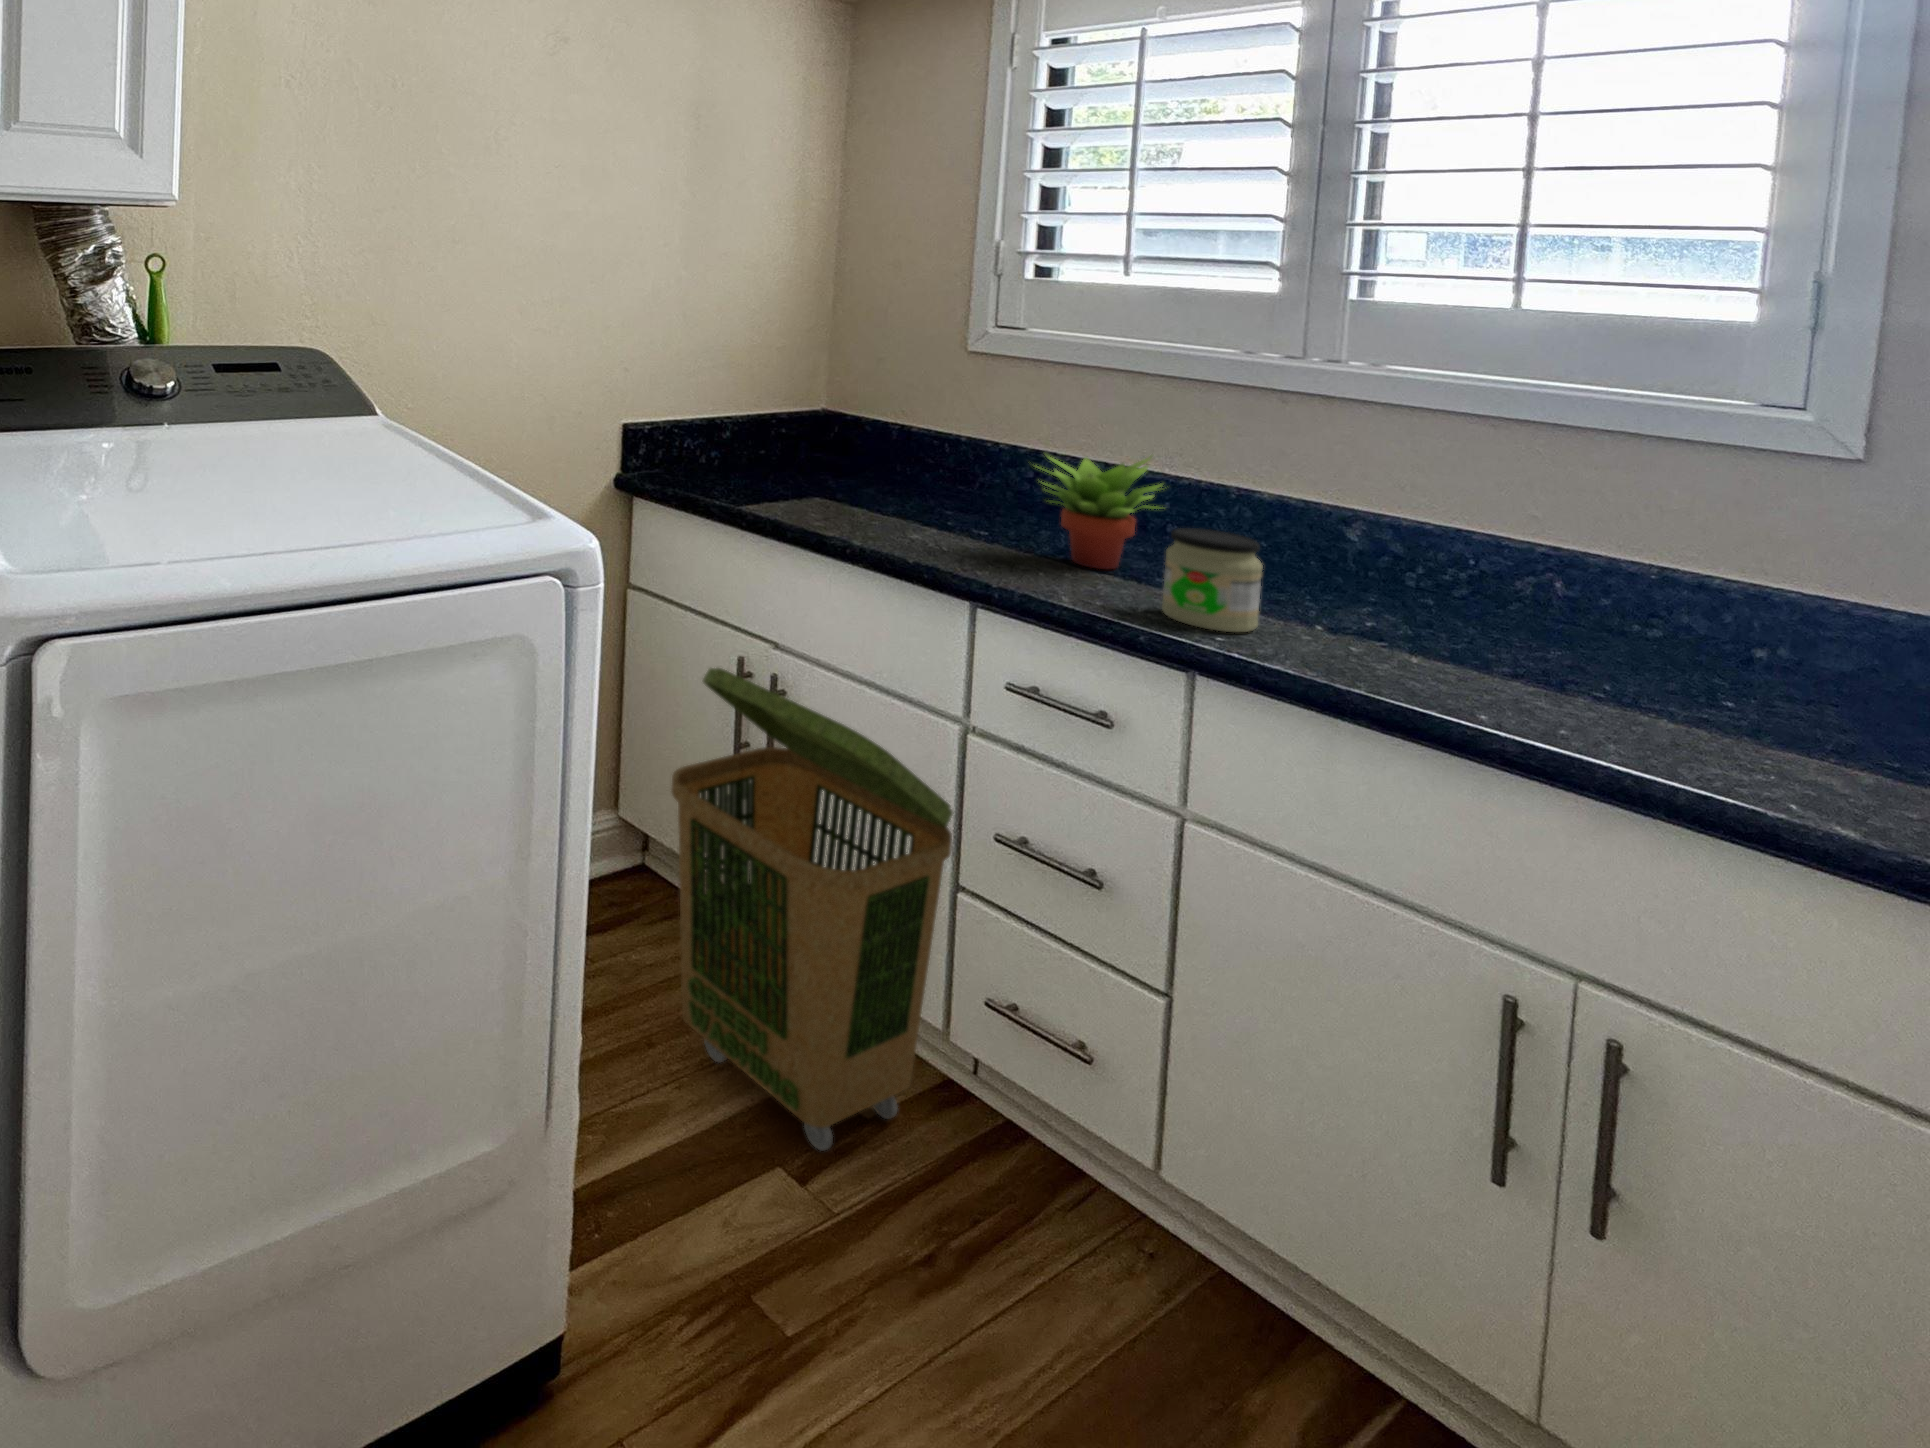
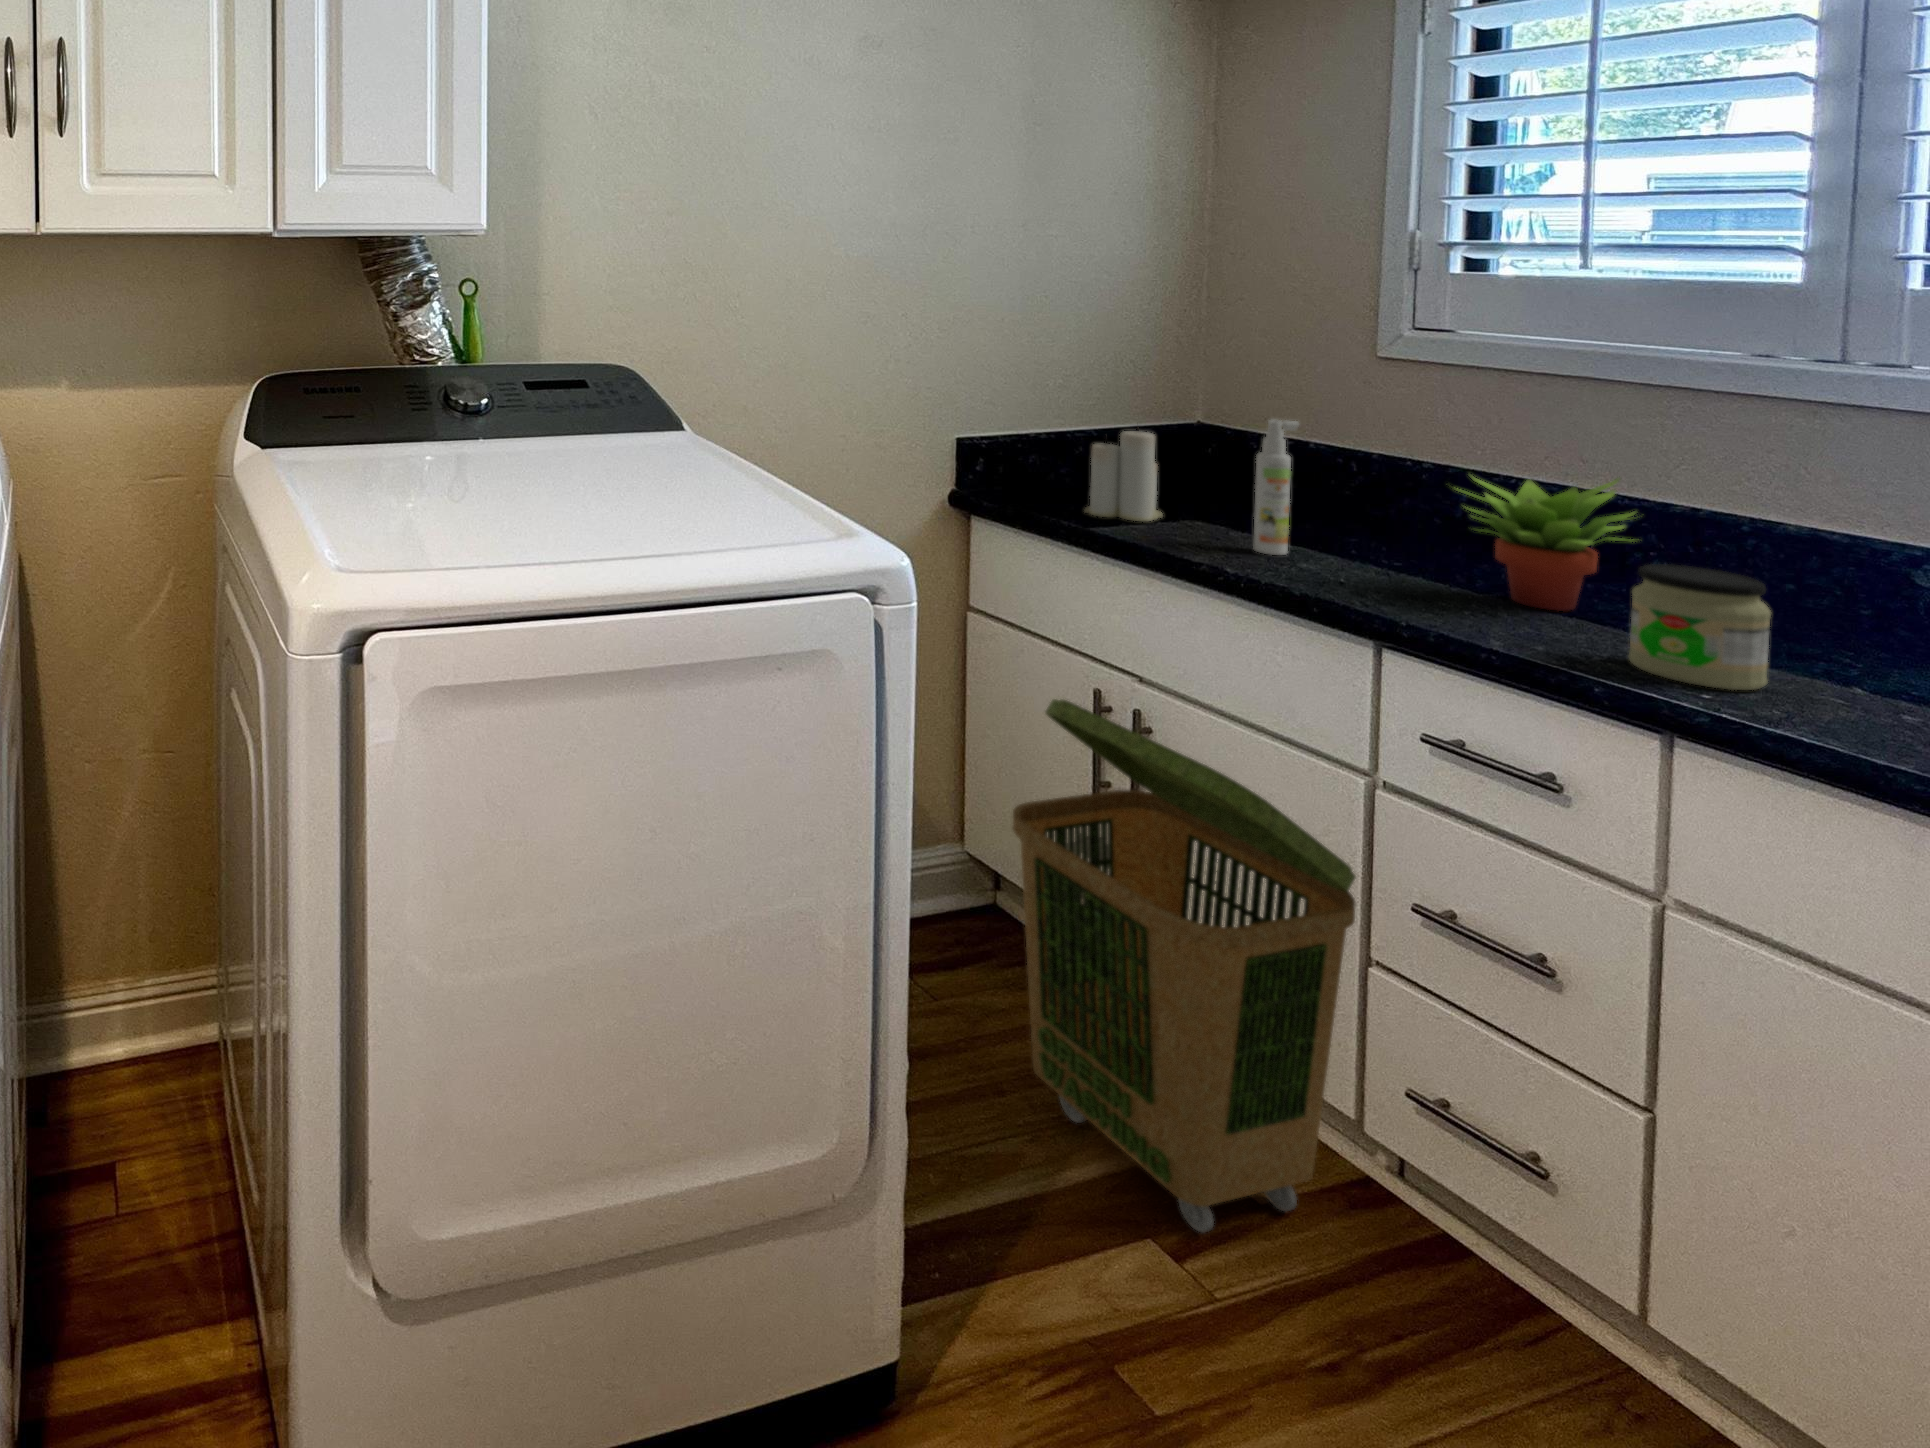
spray bottle: none [875,405,914,527] -> present [1253,419,1299,555]
candle: none [735,408,800,499] -> present [1085,427,1162,521]

